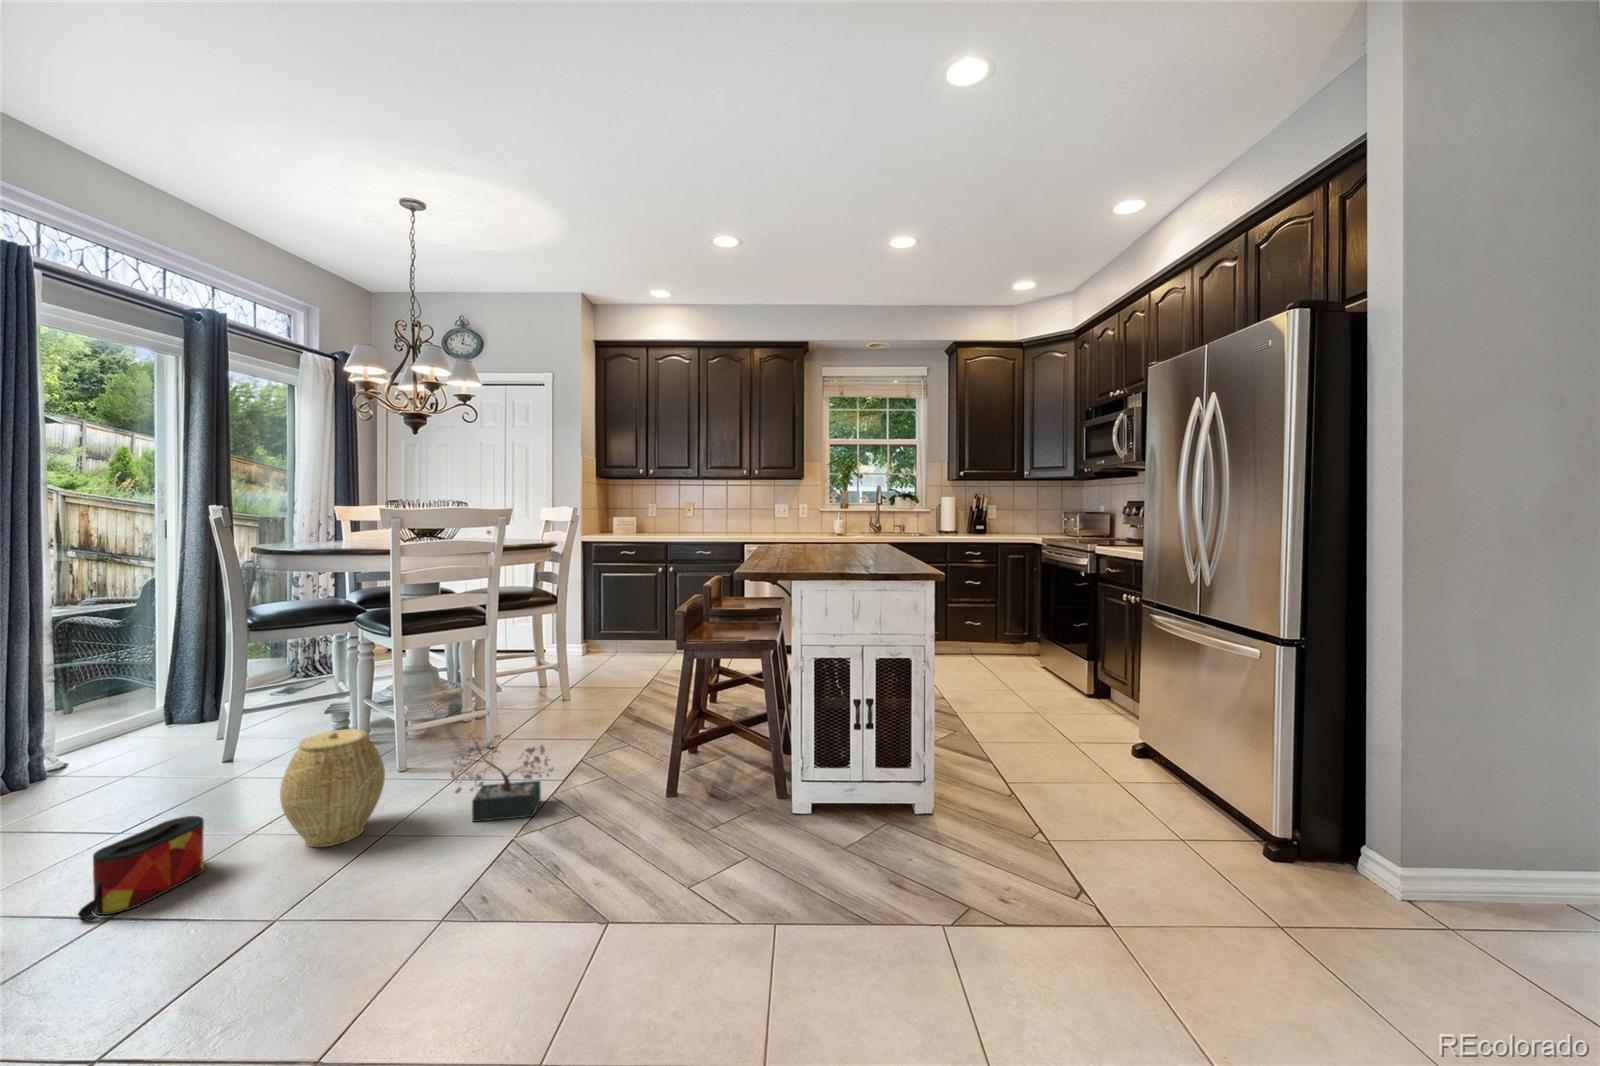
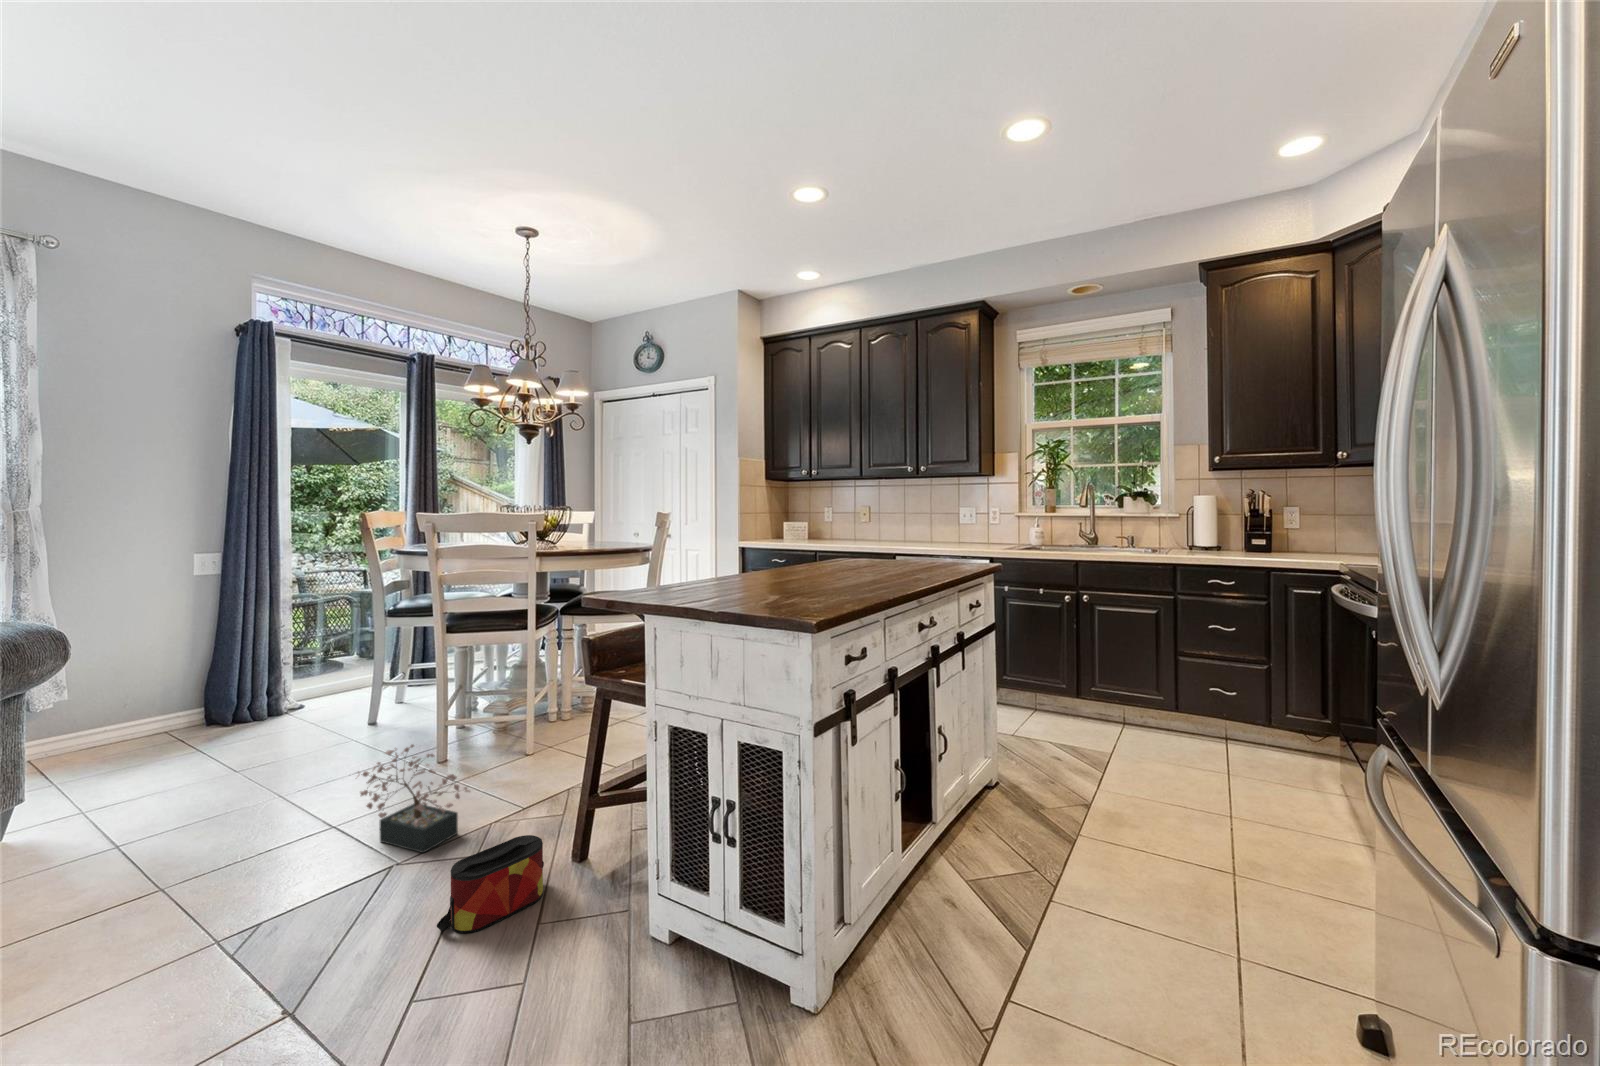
woven basket: present [280,729,385,847] -> none [241,723,343,832]
bag: present [78,816,205,919] -> present [437,835,544,933]

